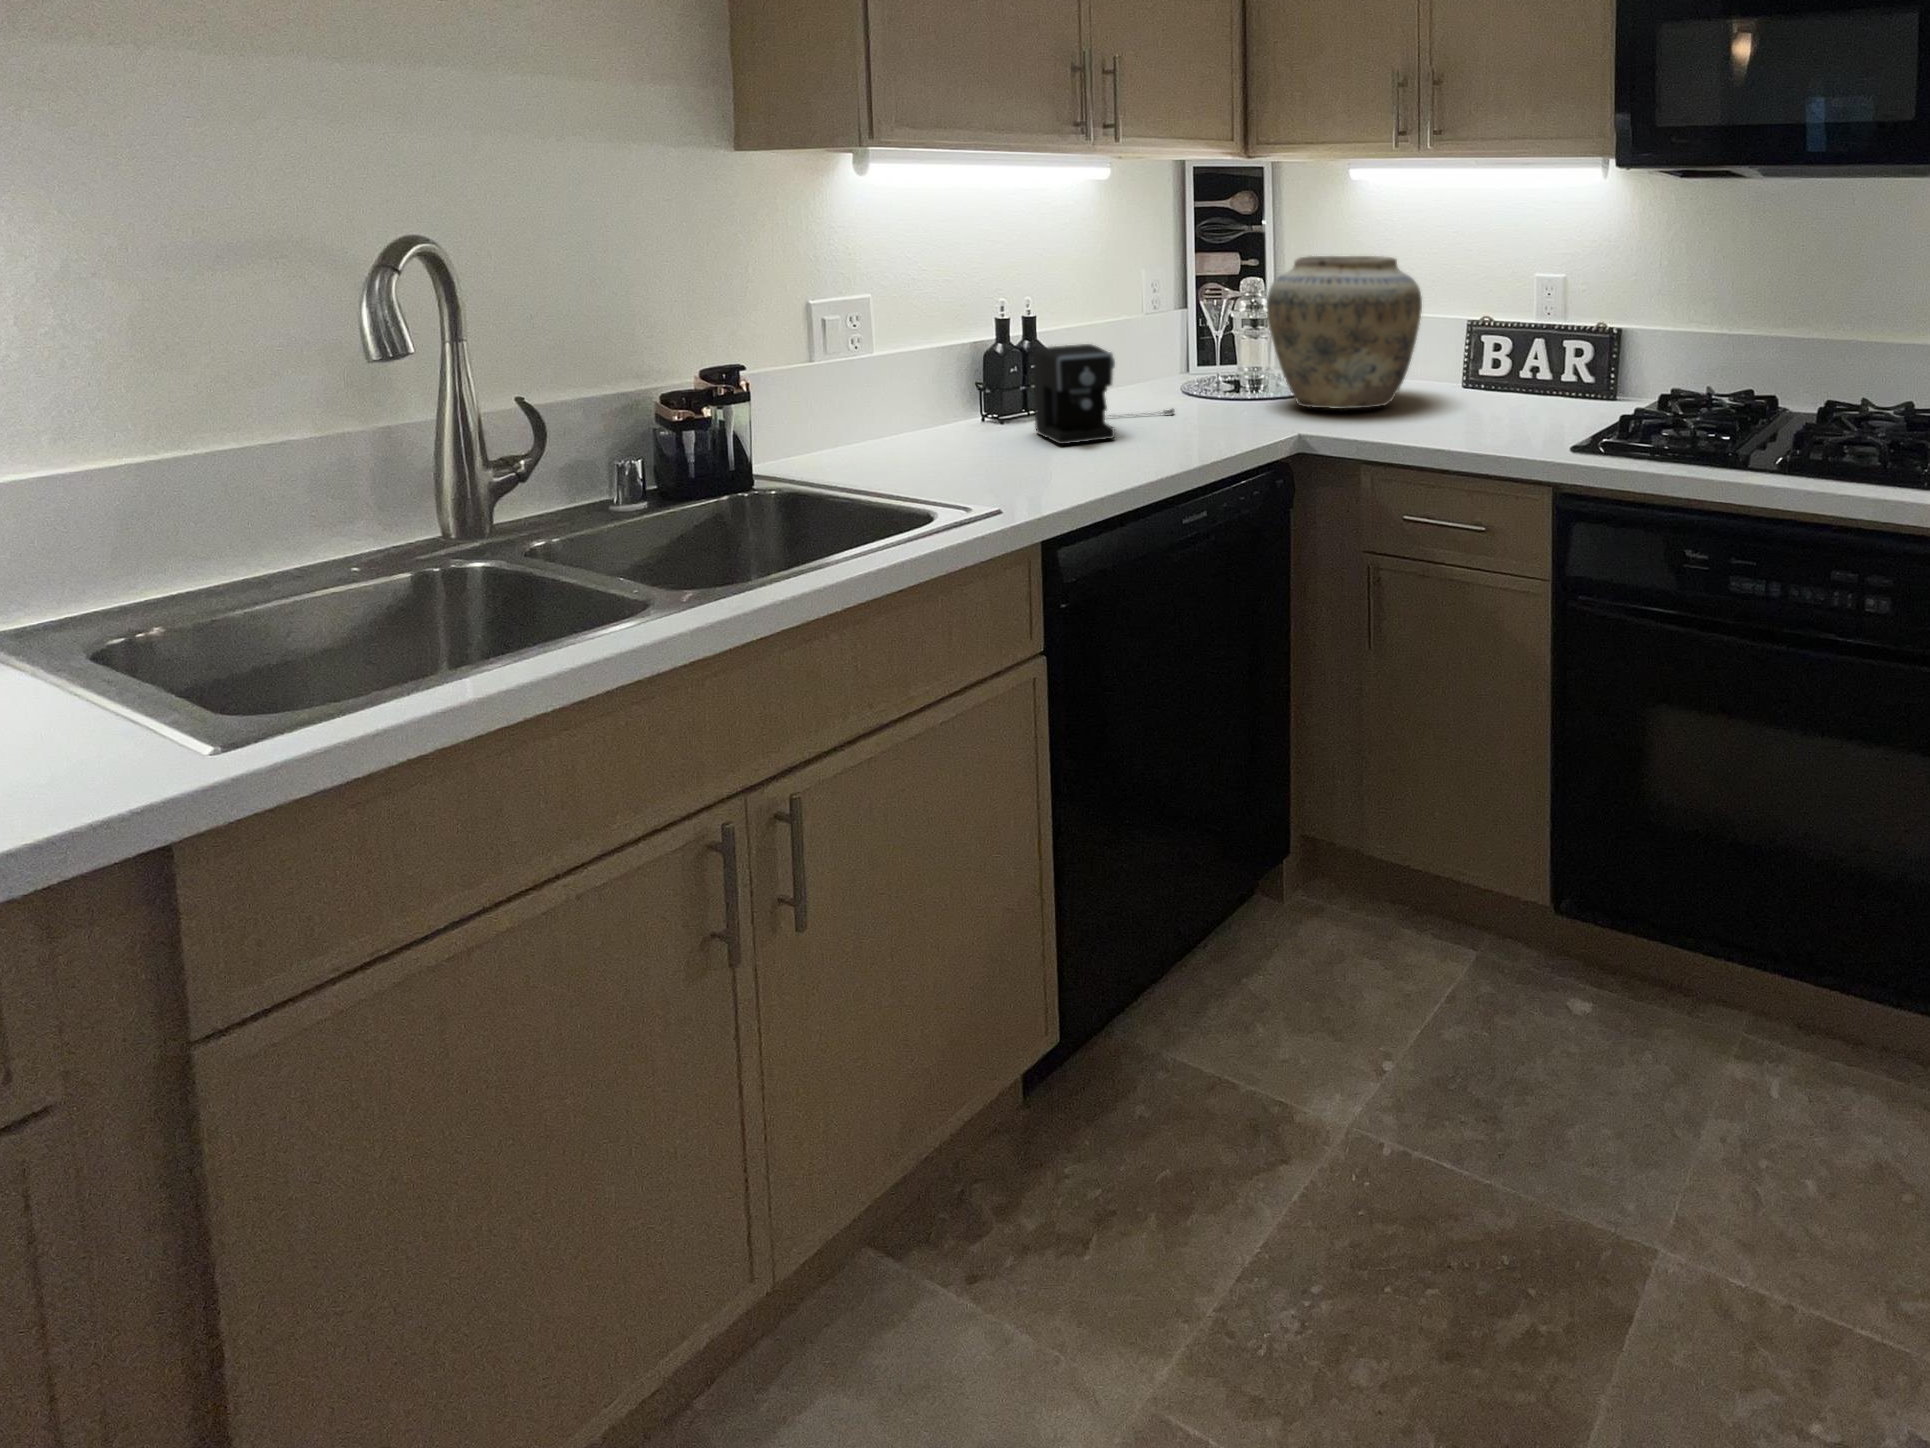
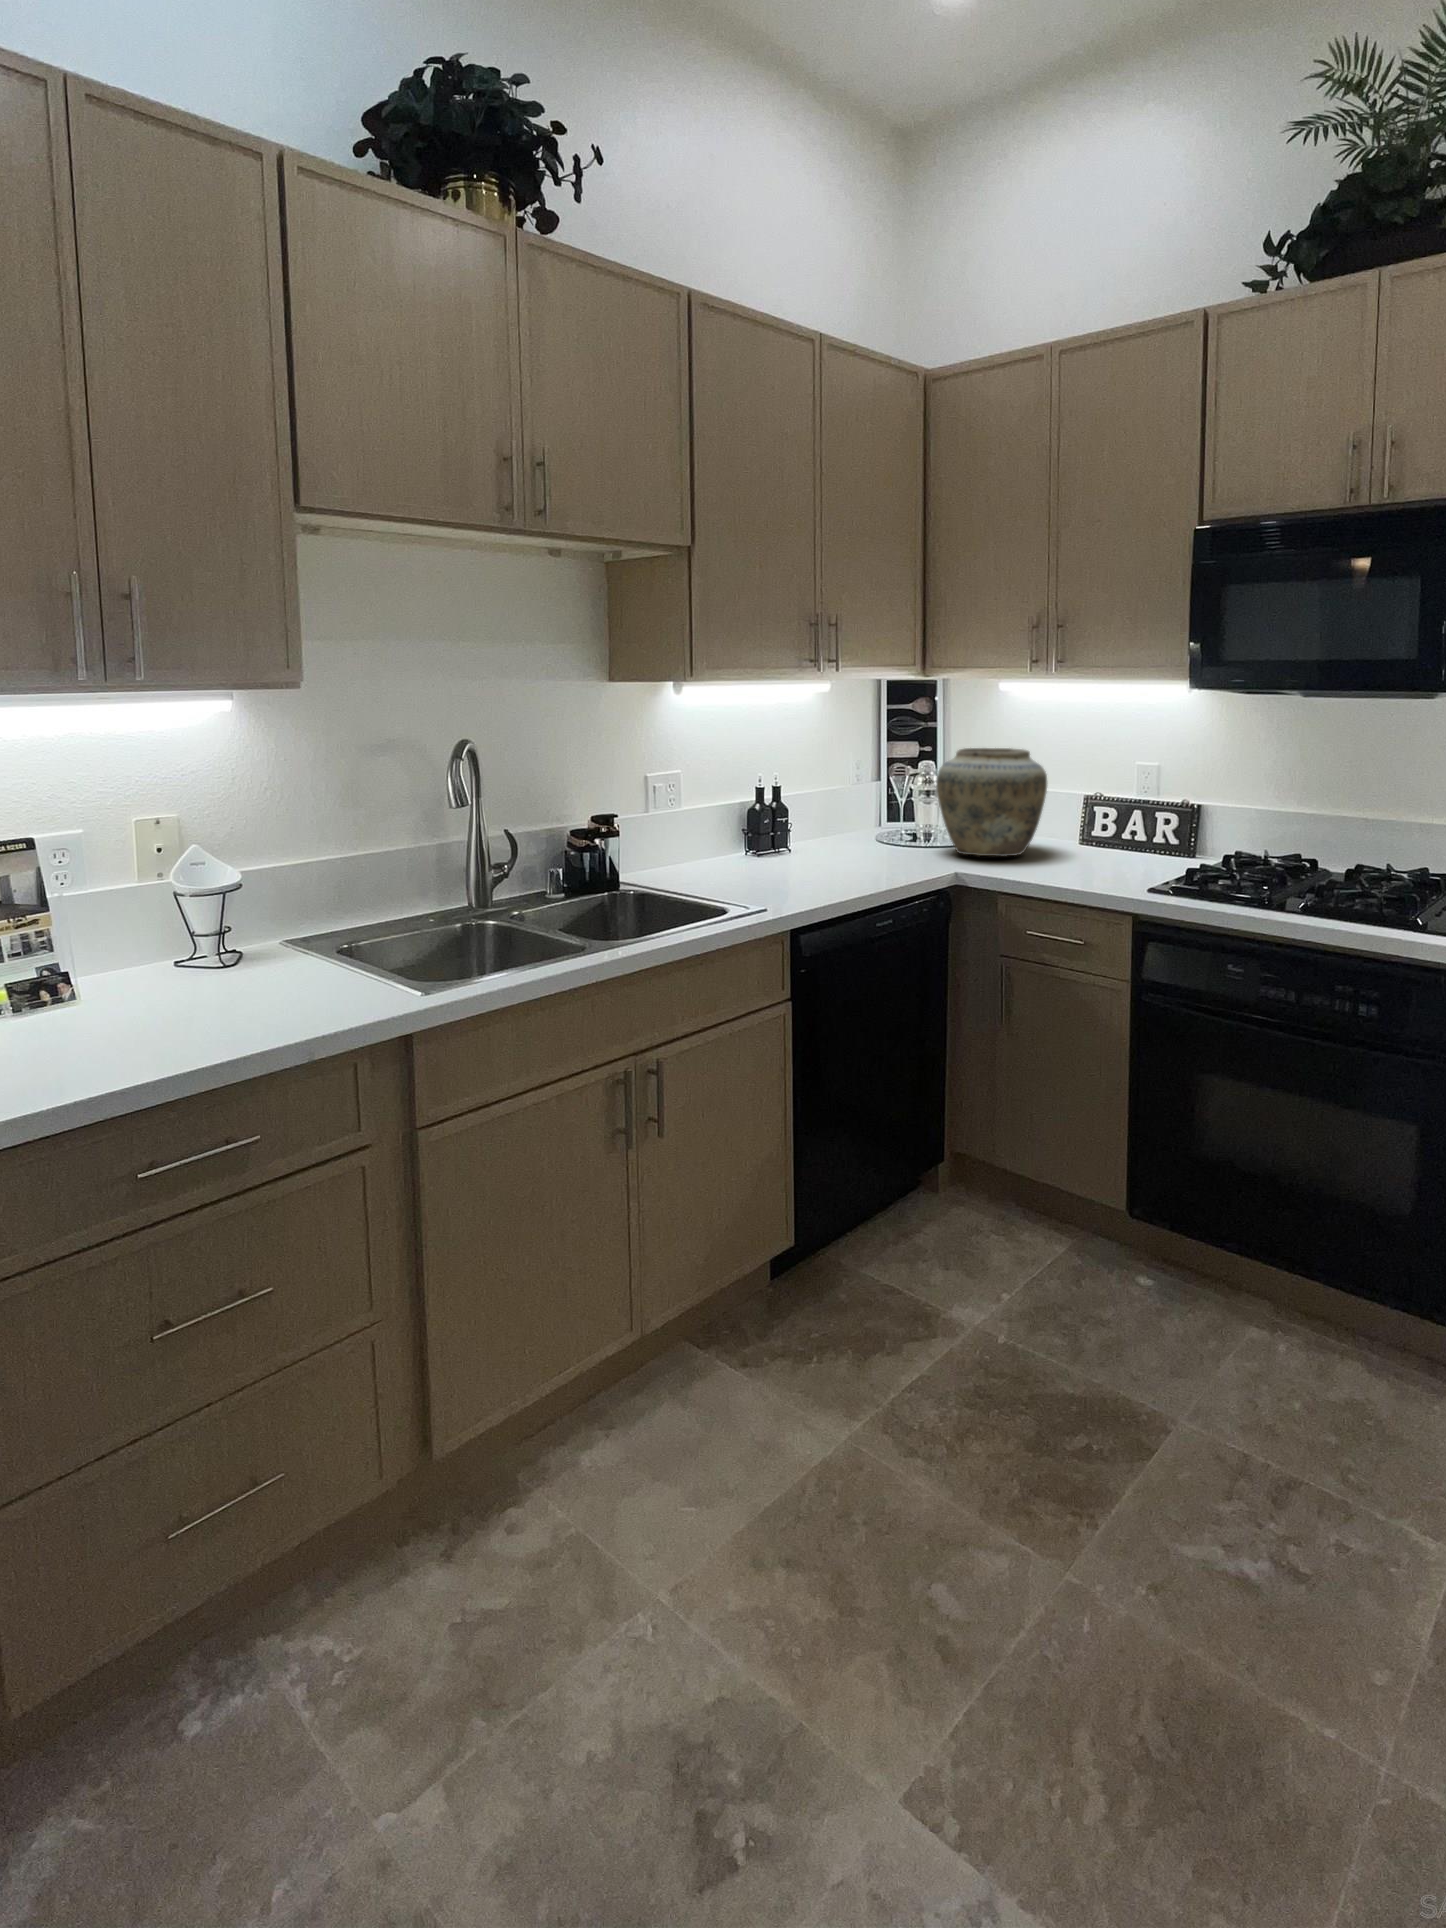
coffee maker: present [1033,344,1174,444] -> none [781,806,872,872]

